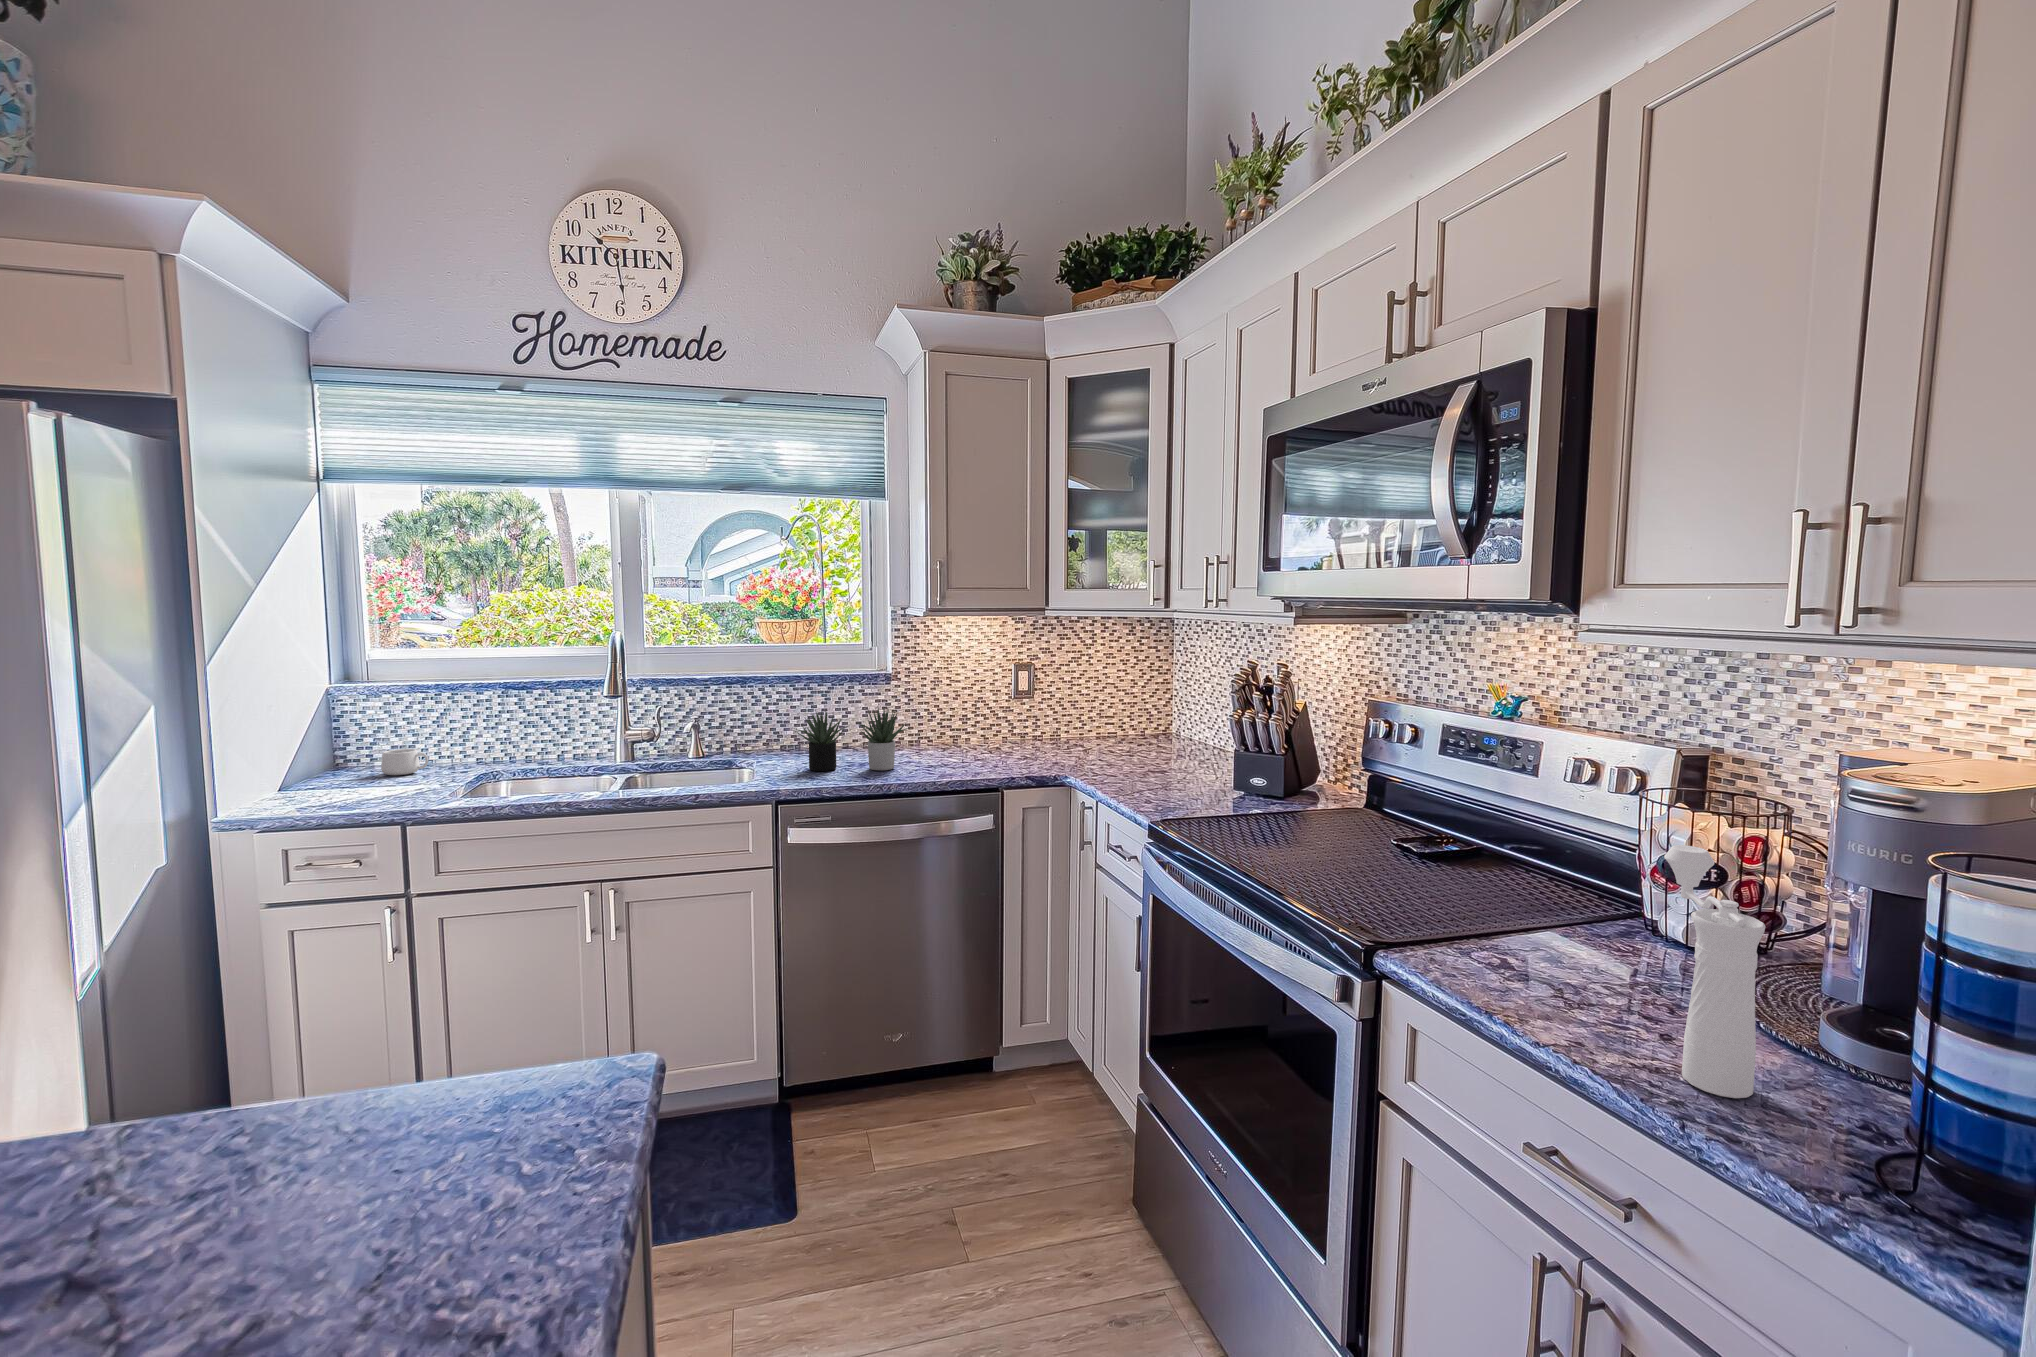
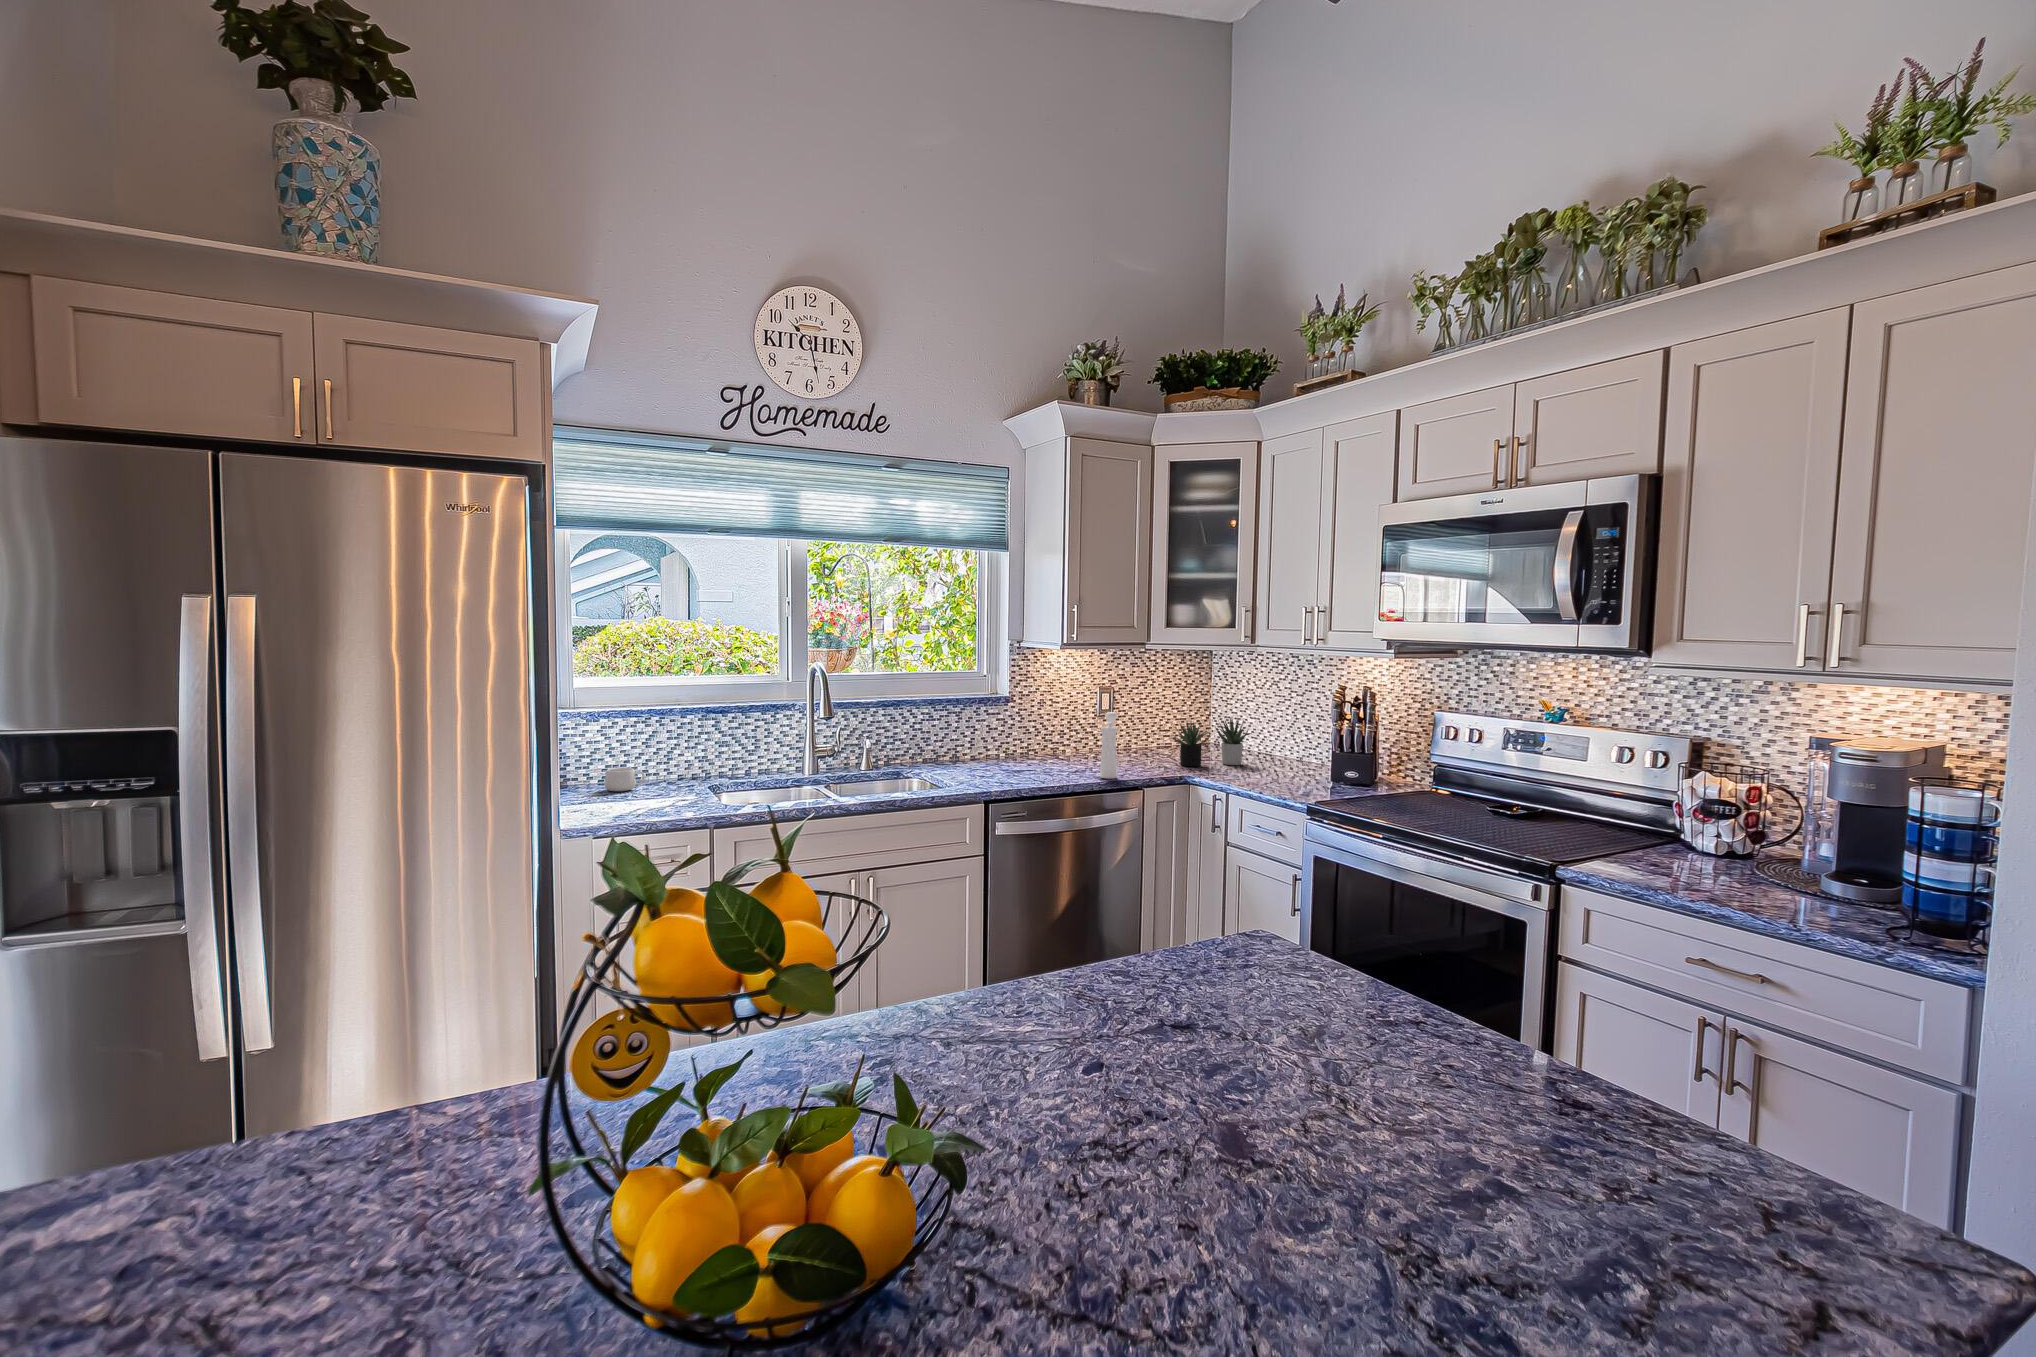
succulent plant: present [797,708,908,771] -> present [1171,718,1251,766]
pepper mill: present [1664,845,1765,1098] -> present [1100,712,1118,779]

